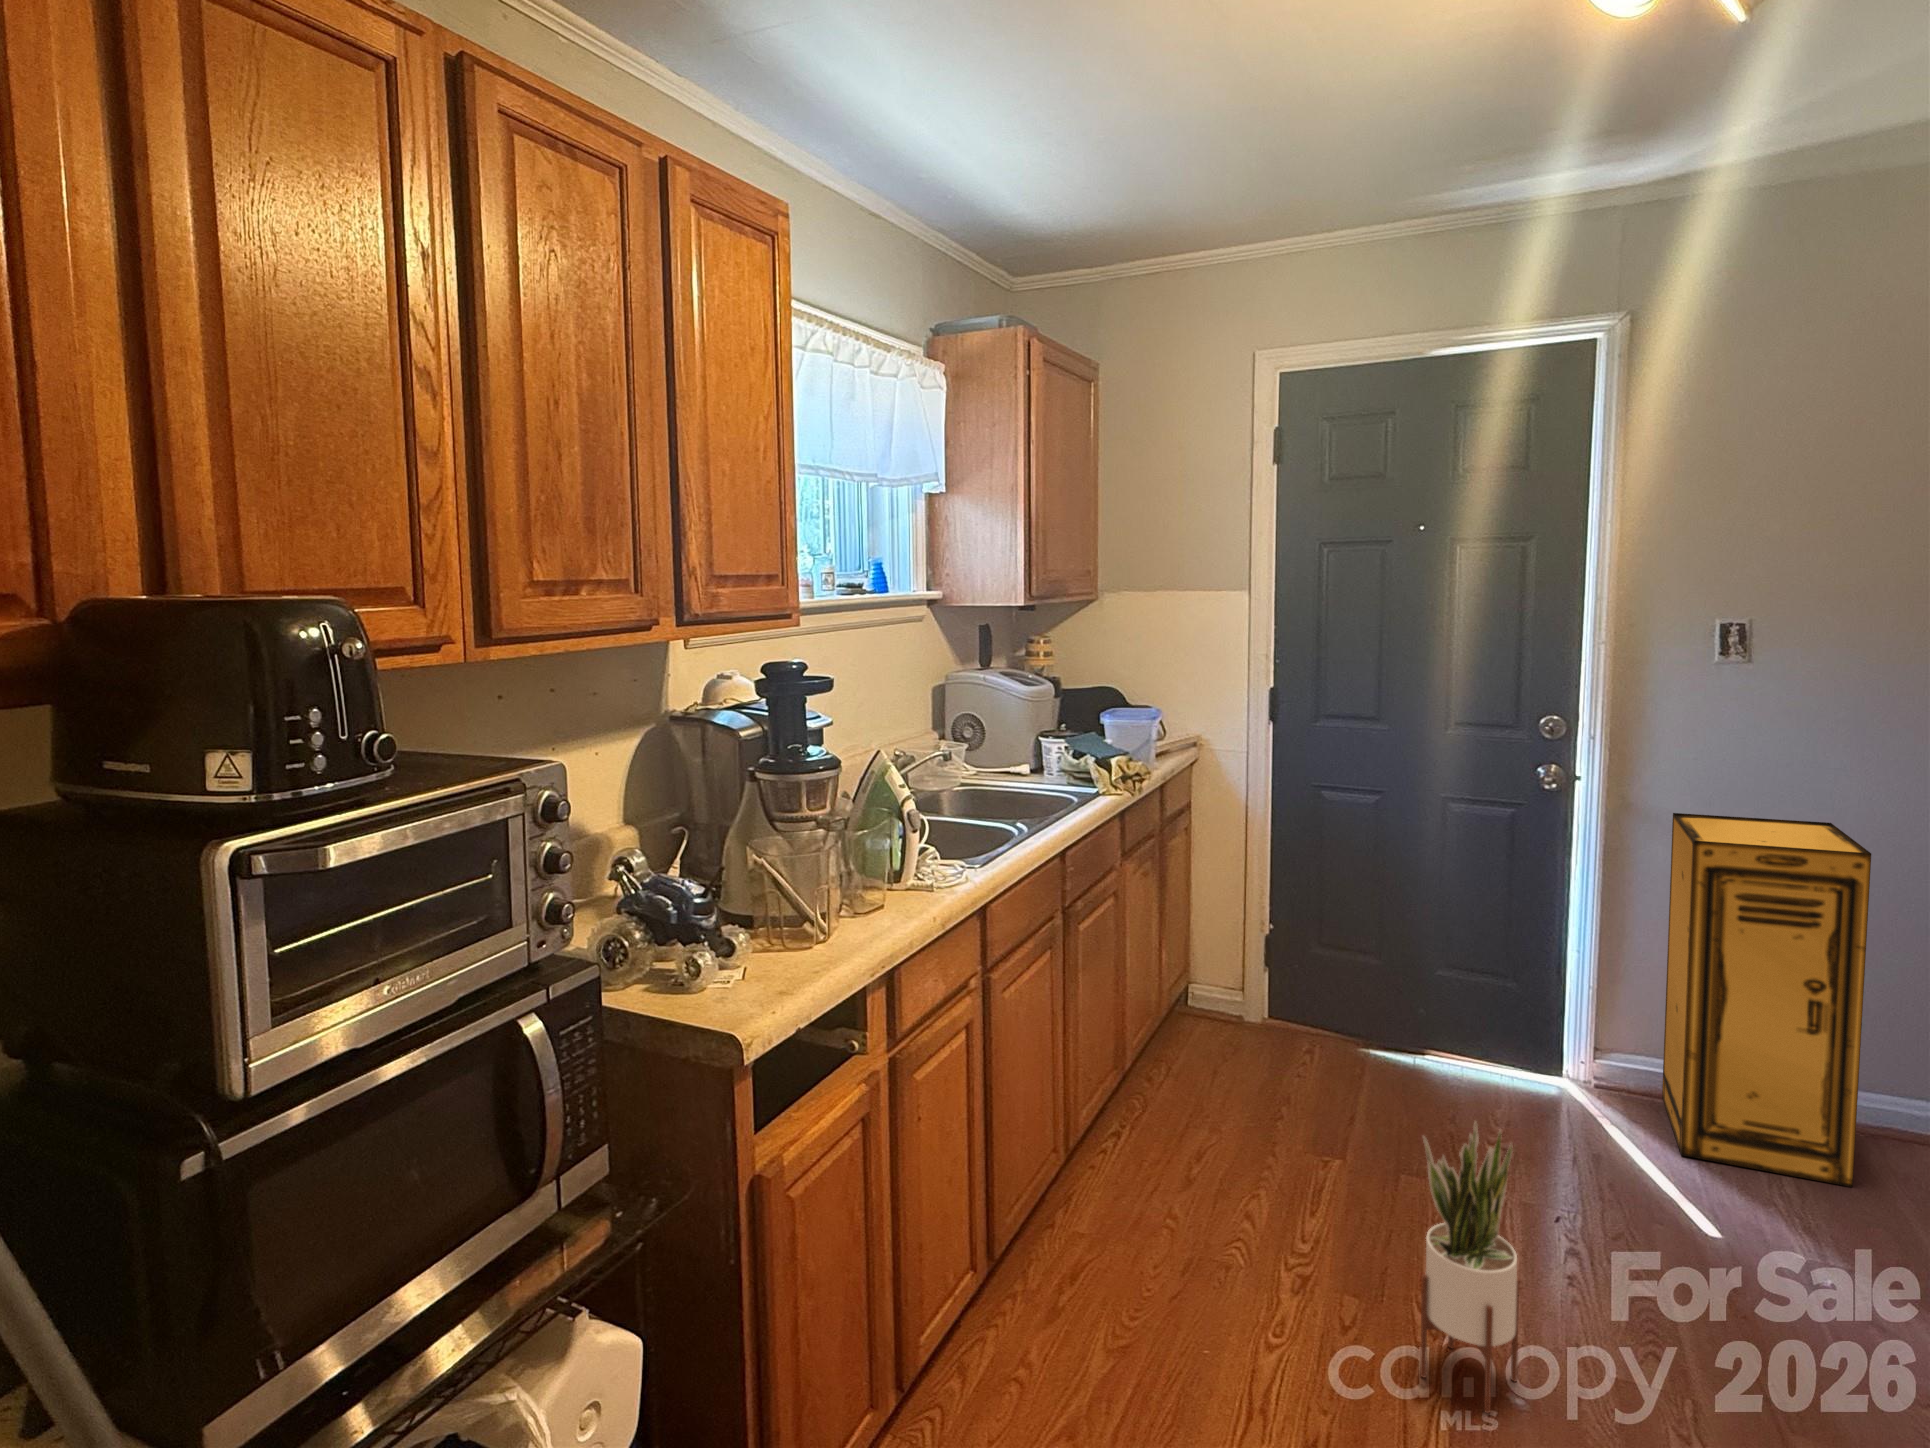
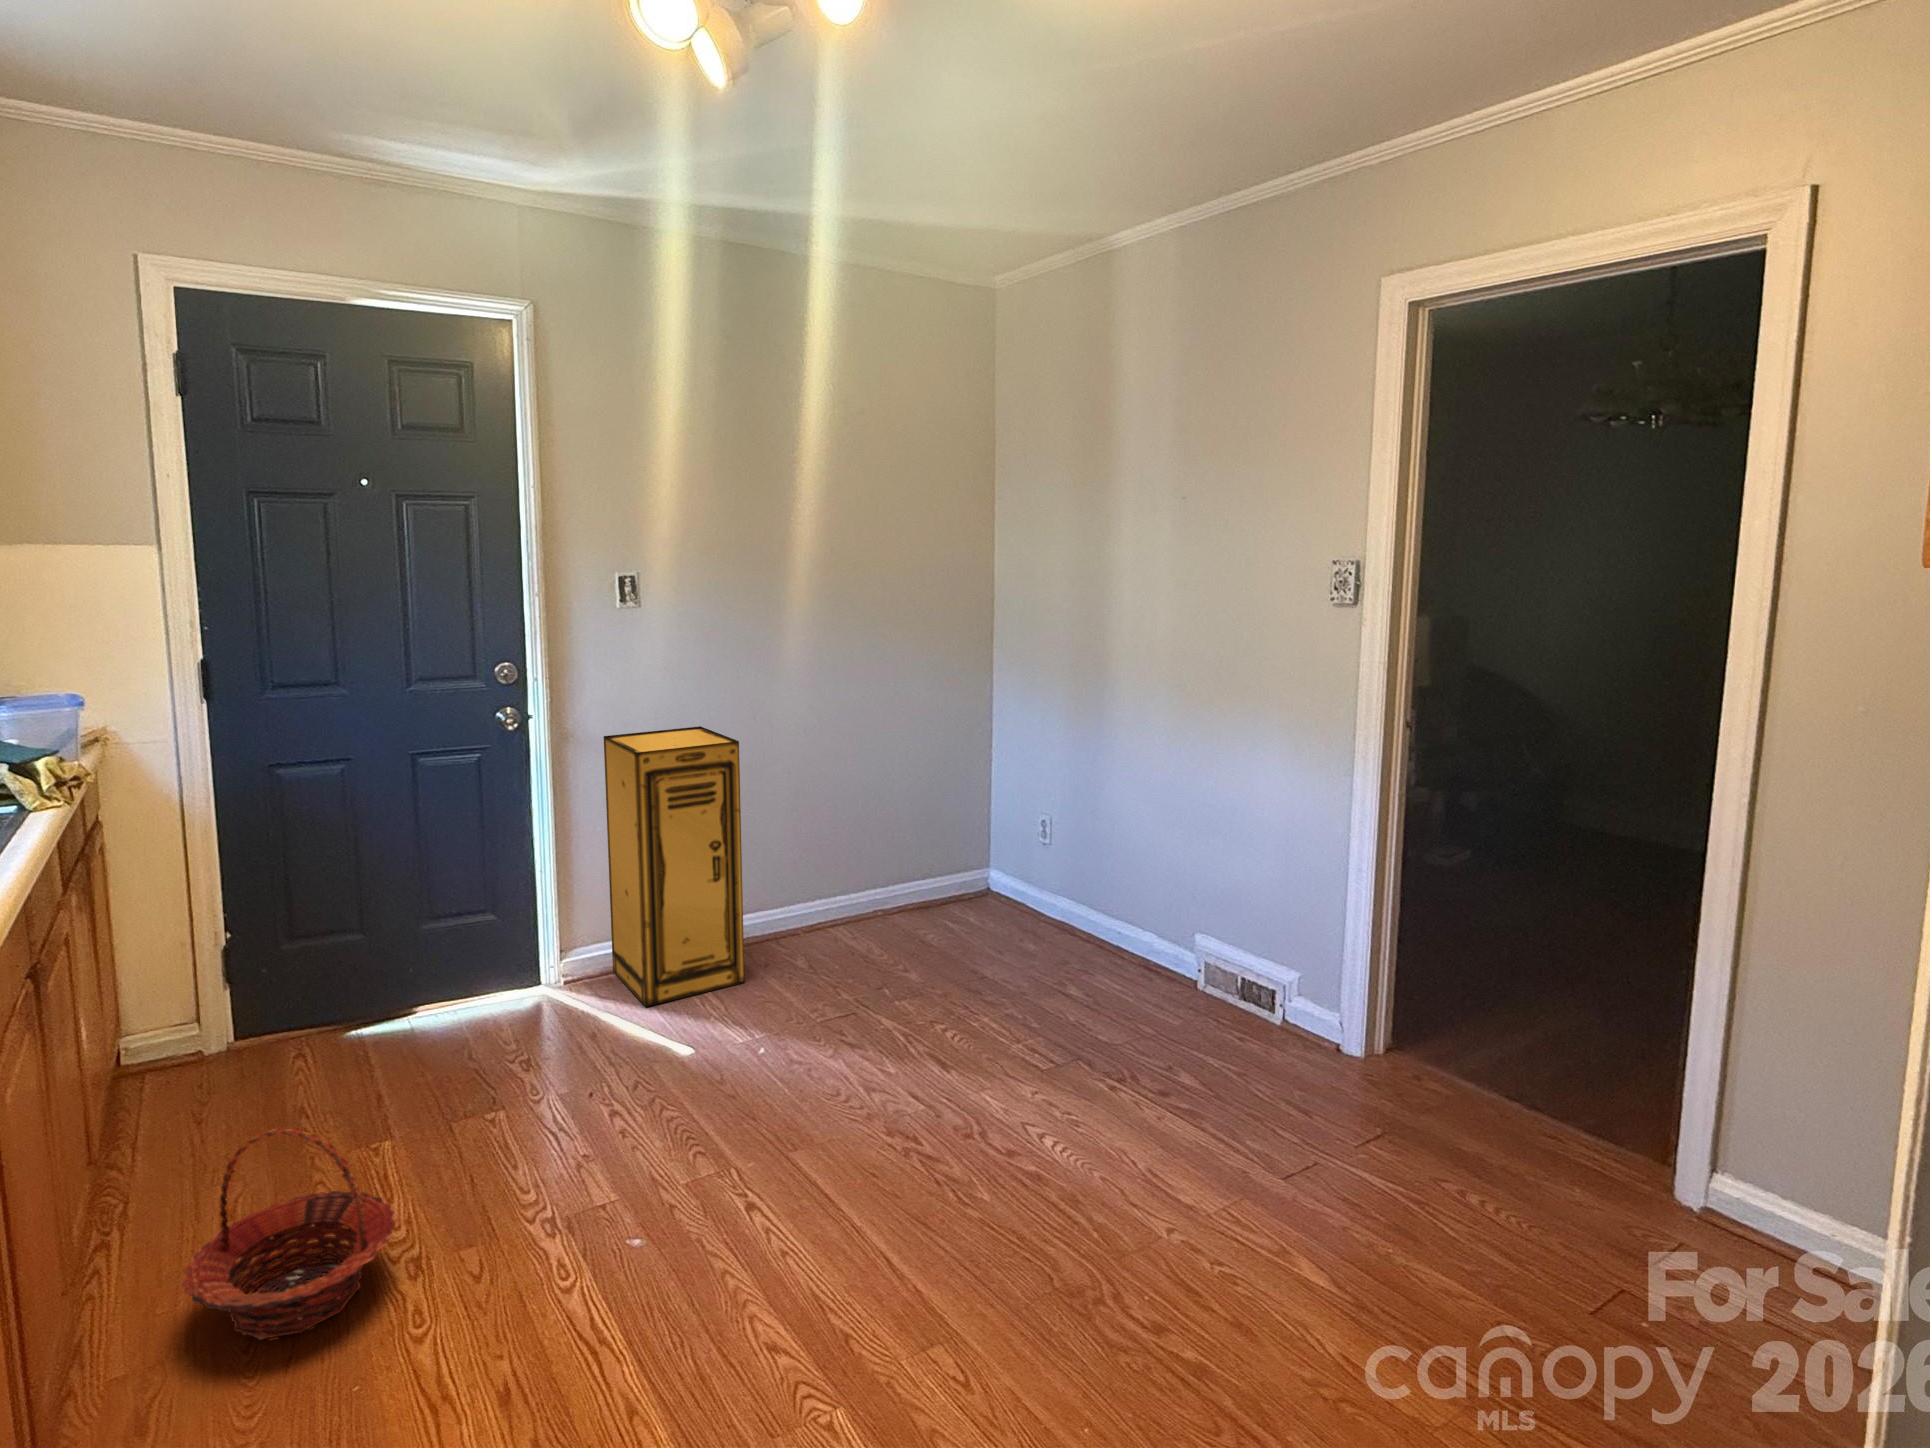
basket: none [1126,1097,1290,1283] -> present [182,1128,396,1340]
potted plant: present [1420,1121,1519,1413] -> none [550,1017,629,1270]

